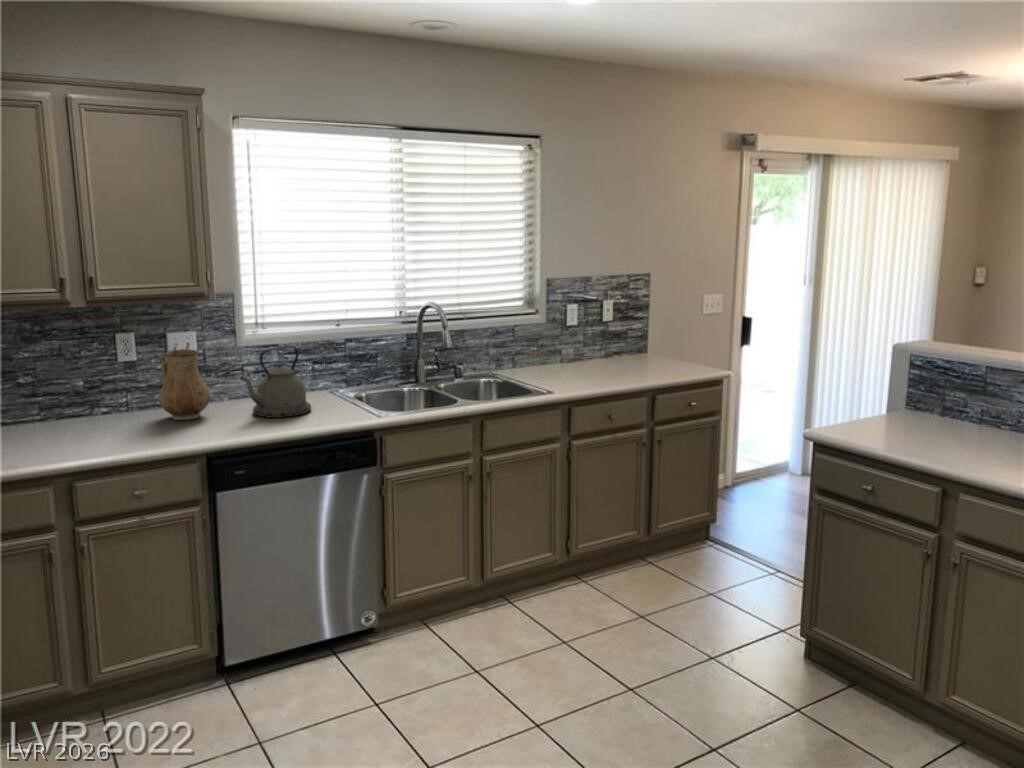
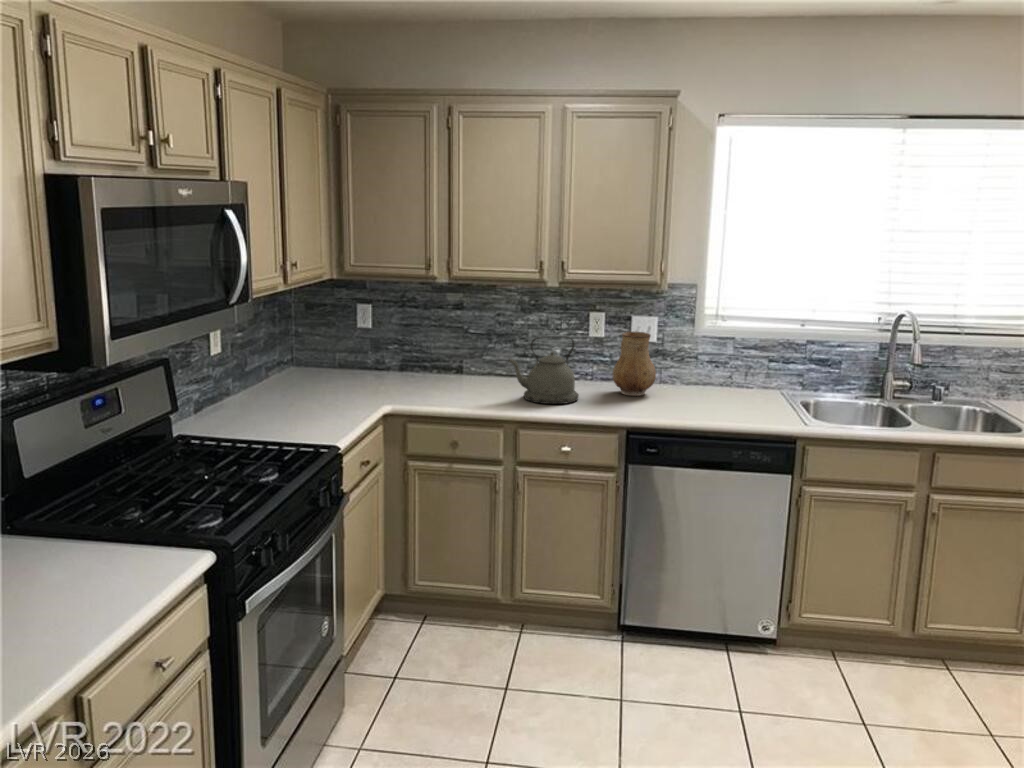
kettle: present [241,346,311,418] -> present [508,336,579,404]

